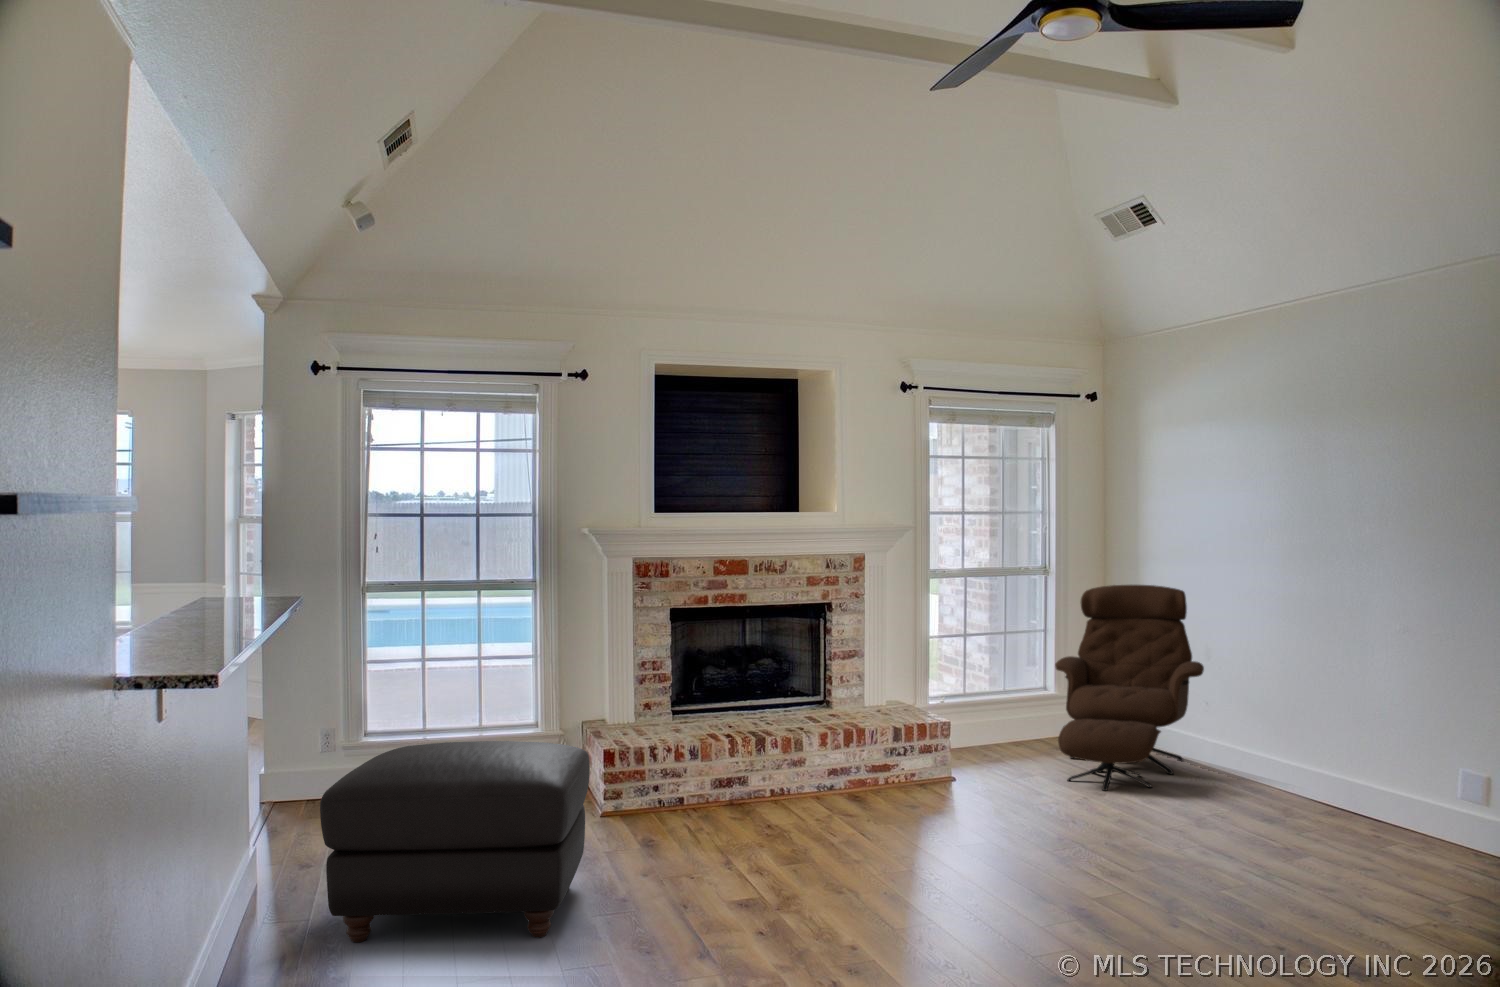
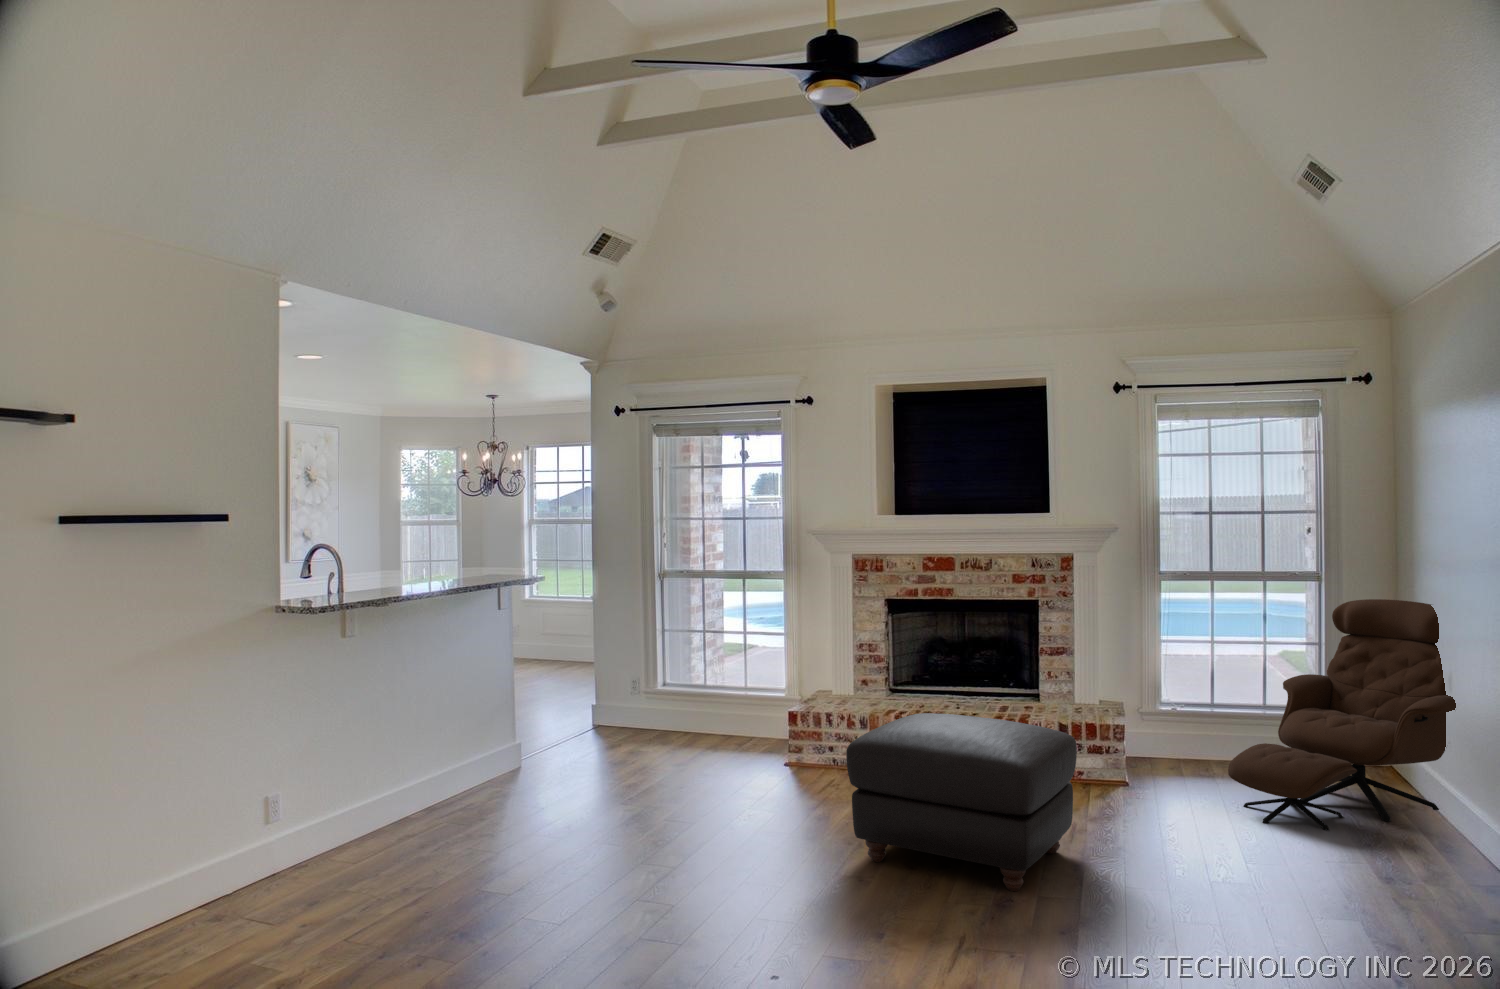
ottoman: present [320,741,590,942] -> present [846,713,1077,891]

